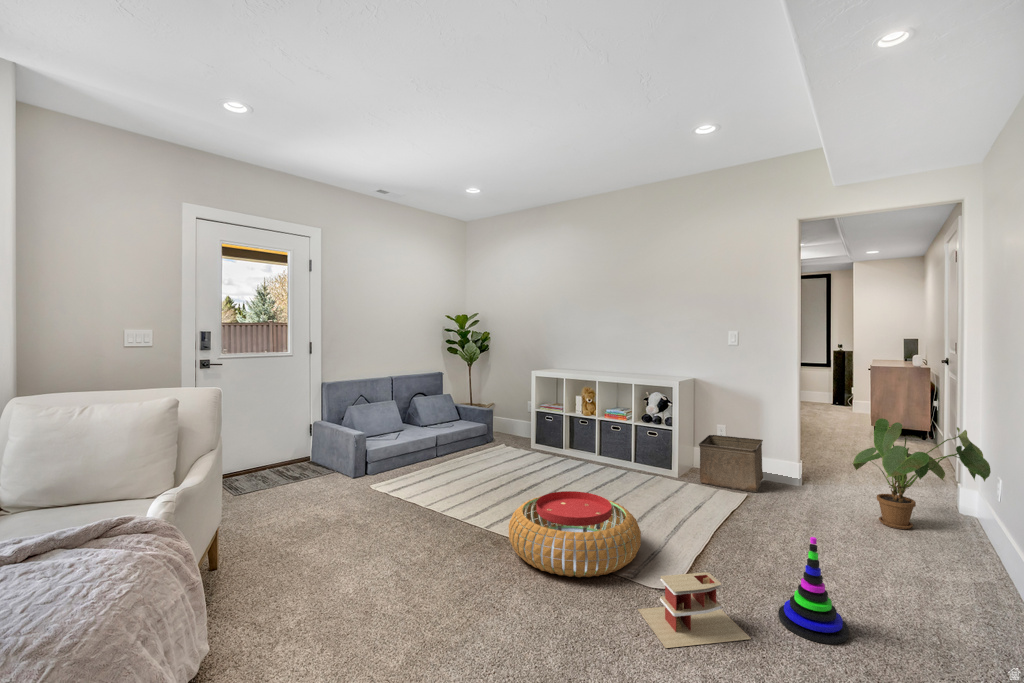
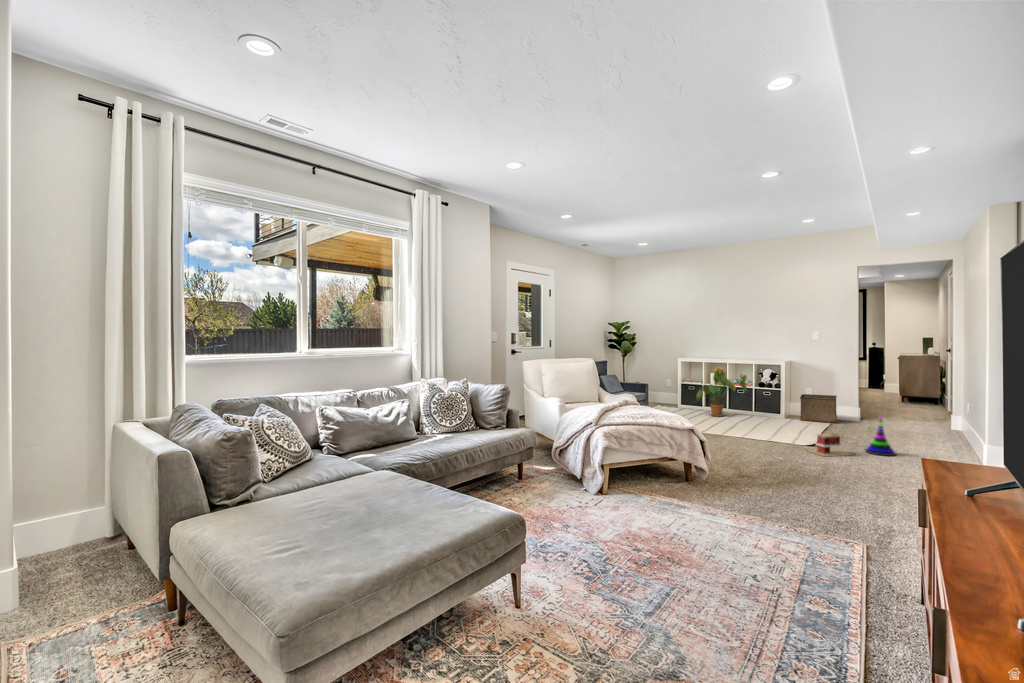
house plant: present [852,418,991,529] -> present [696,371,747,417]
pouf: present [509,491,641,577] -> none [722,412,793,444]

